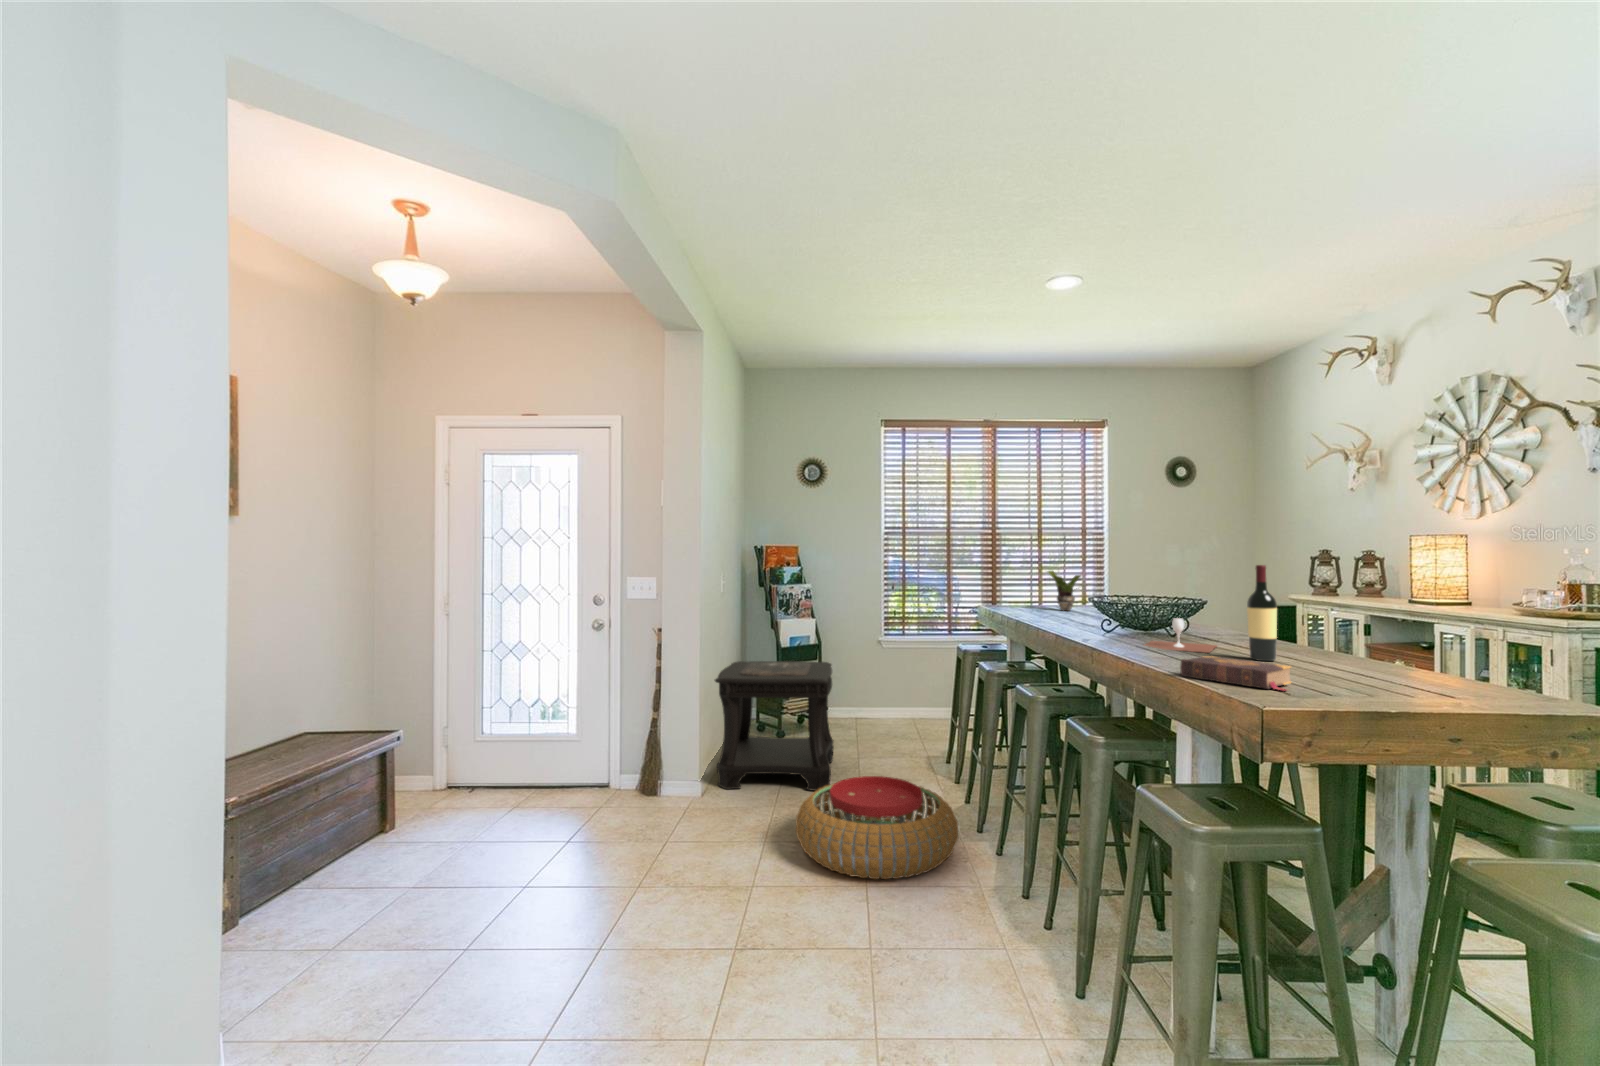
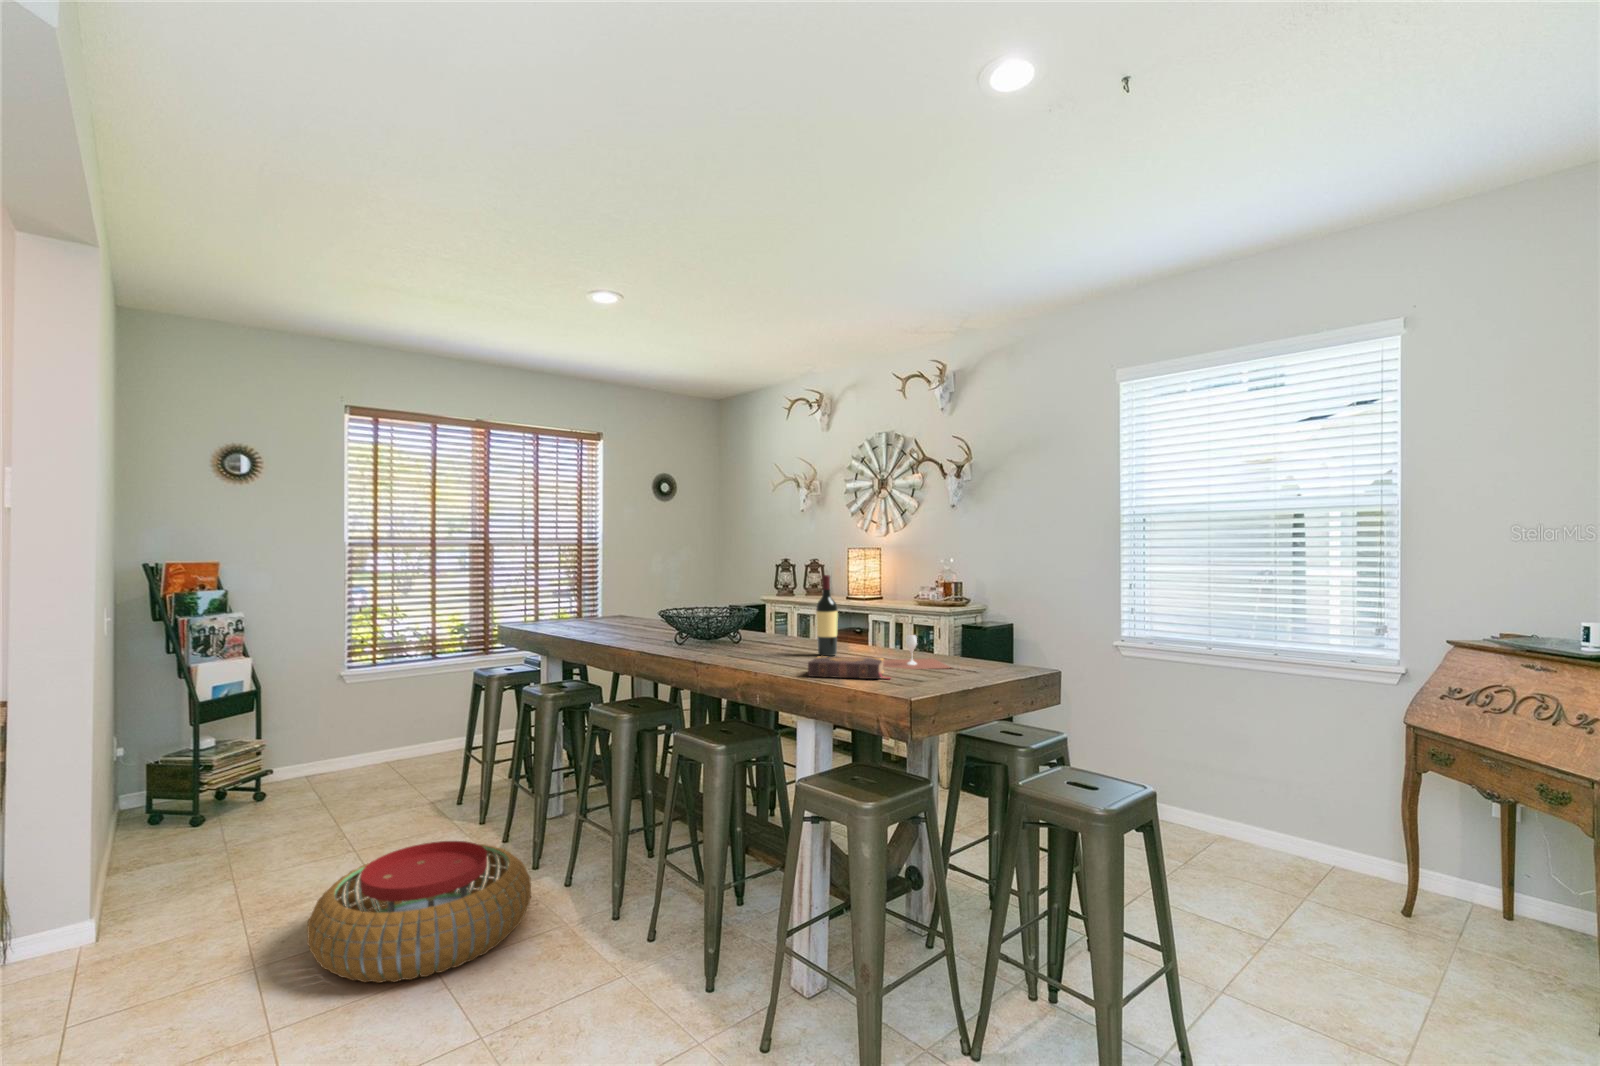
potted plant: present [1048,571,1081,611] -> none [577,584,622,624]
wine glass: present [1145,618,1217,653] -> present [883,635,950,669]
side table: present [715,661,834,791] -> none [115,714,320,929]

